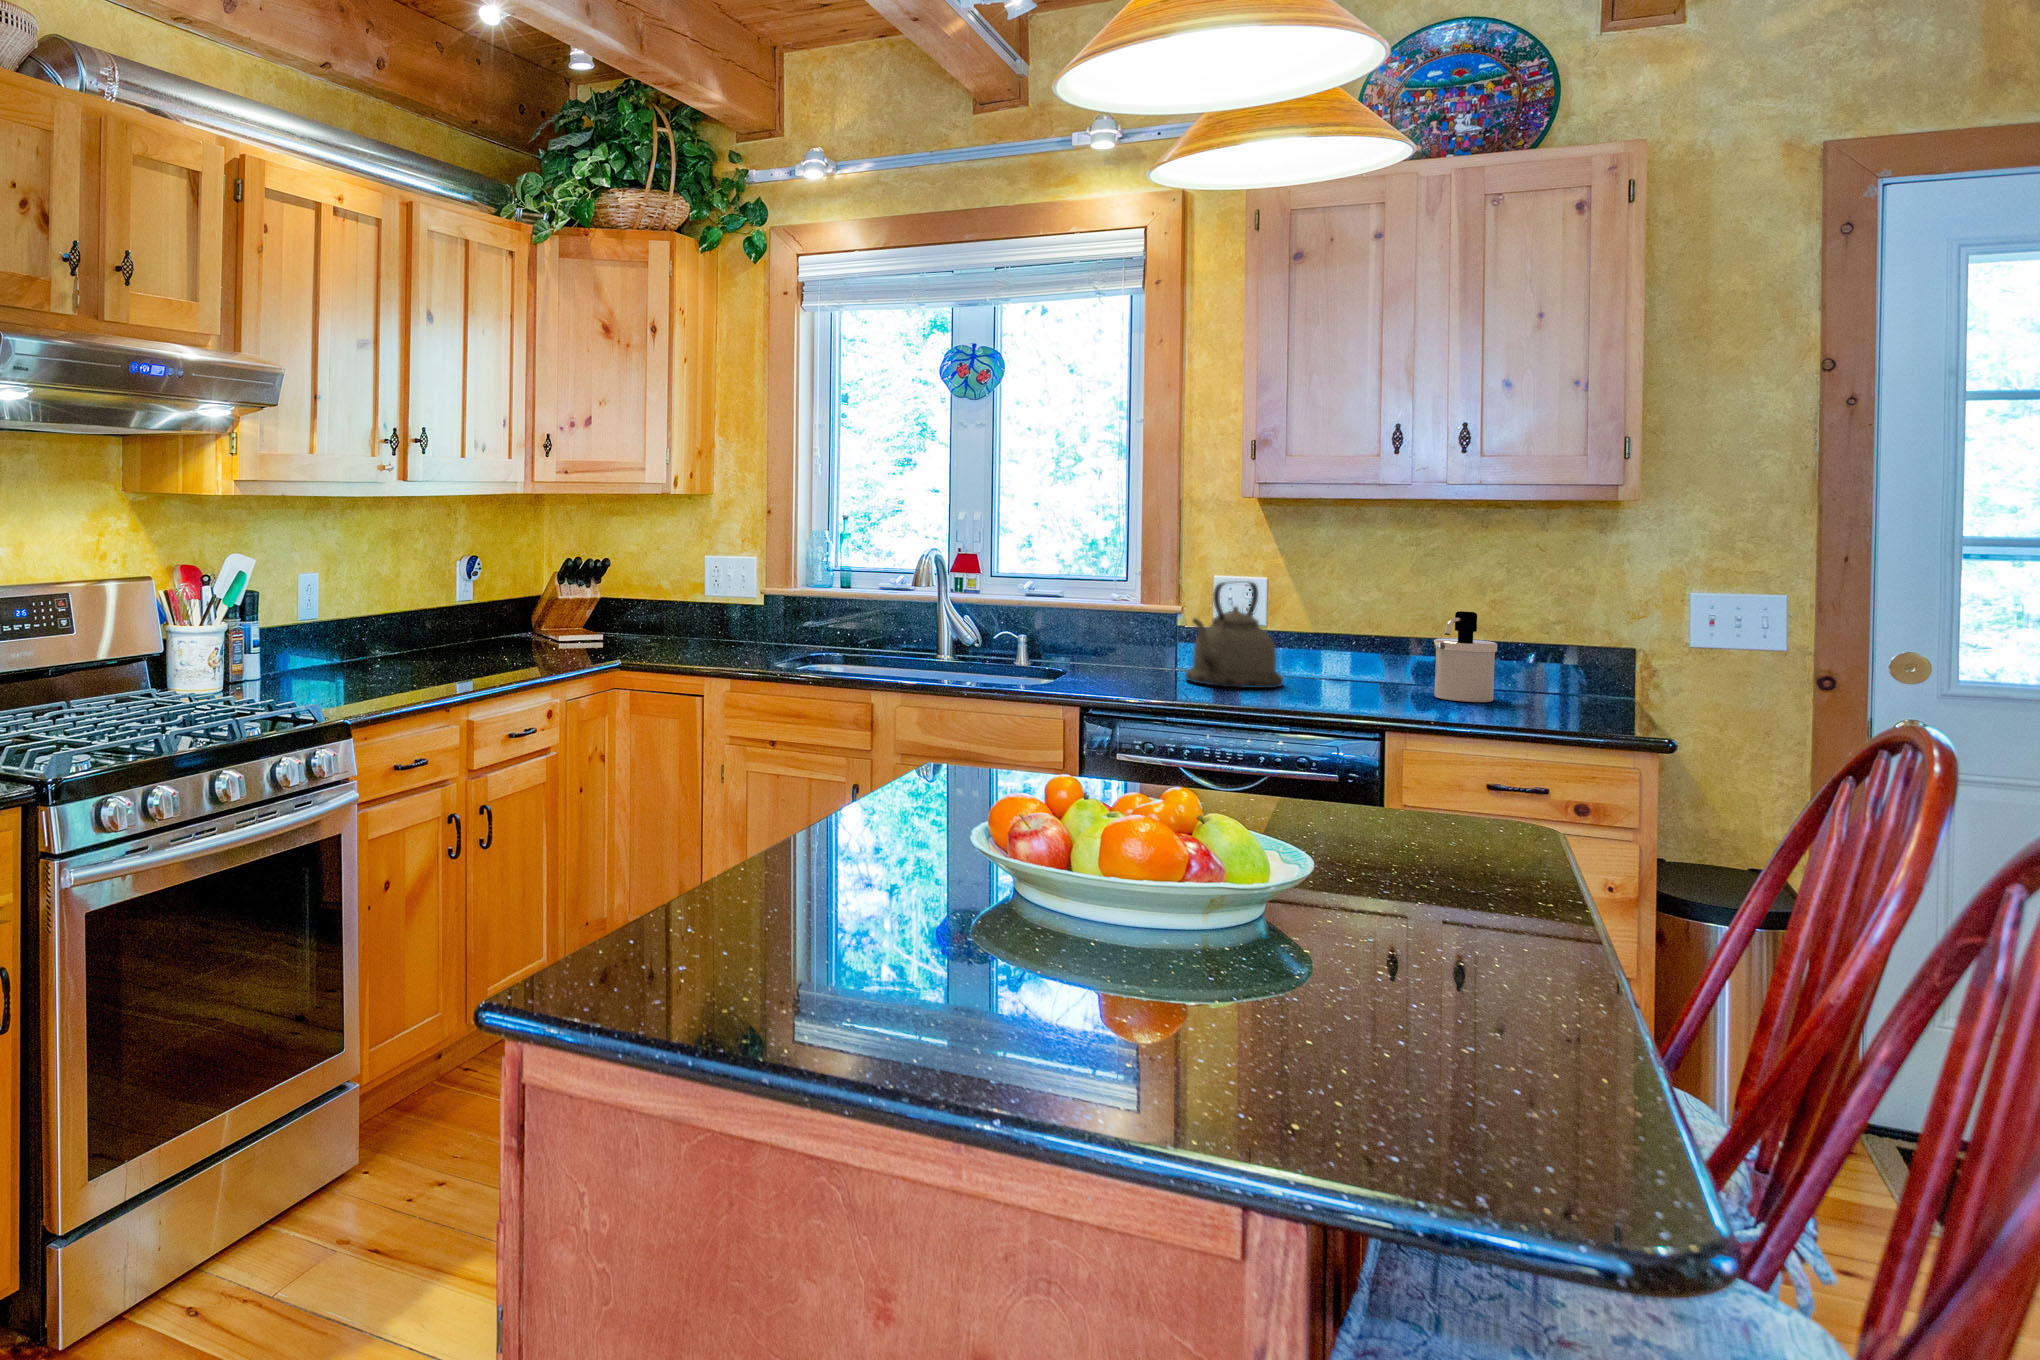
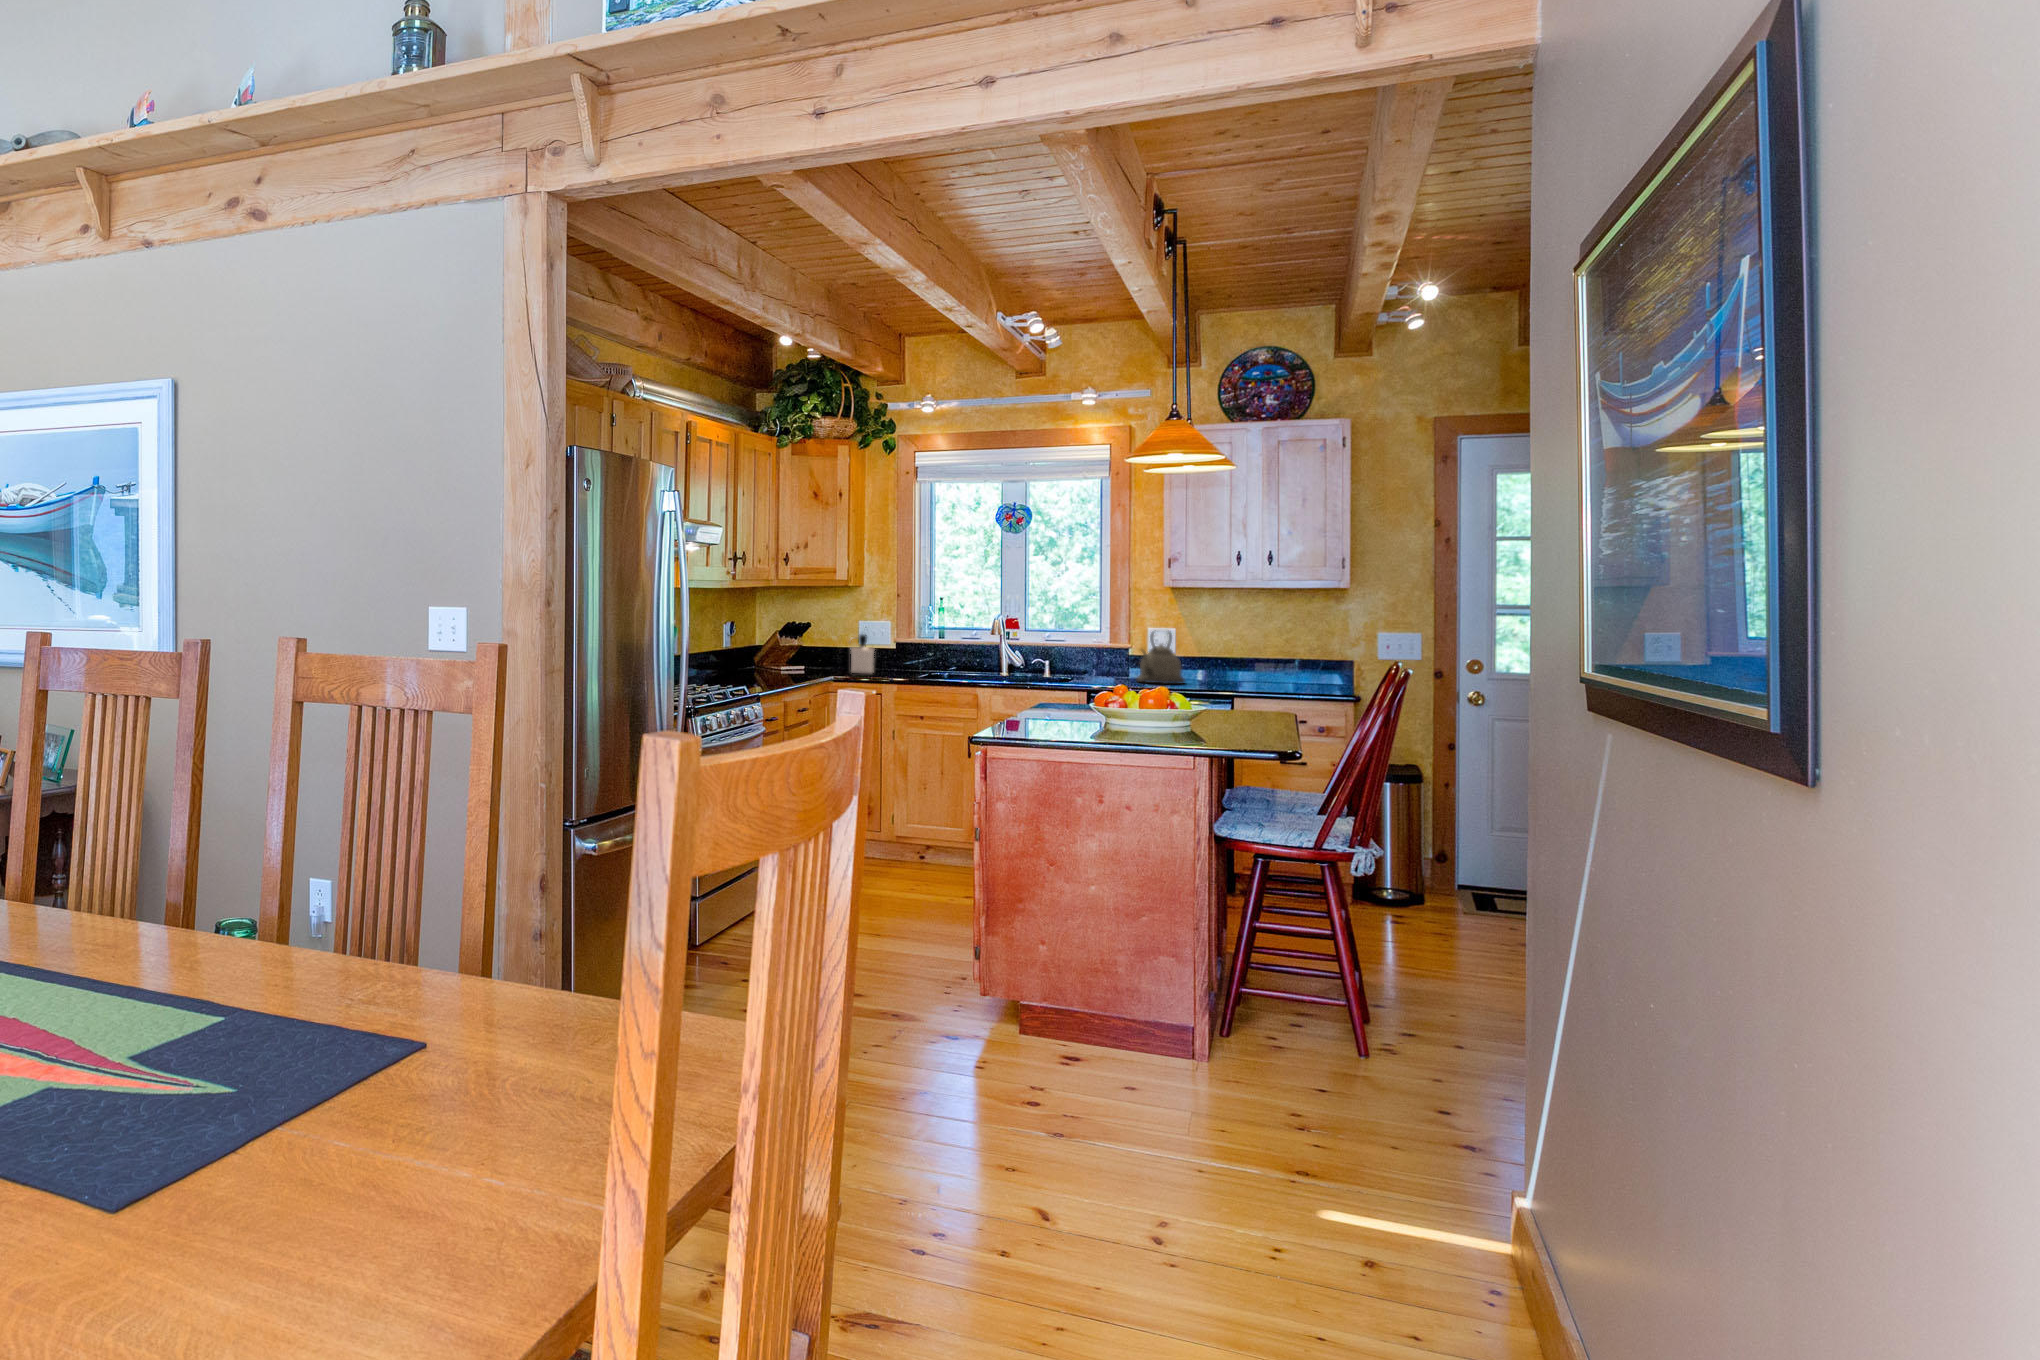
soap dispenser: present [1434,611,1497,702] -> present [851,635,874,674]

